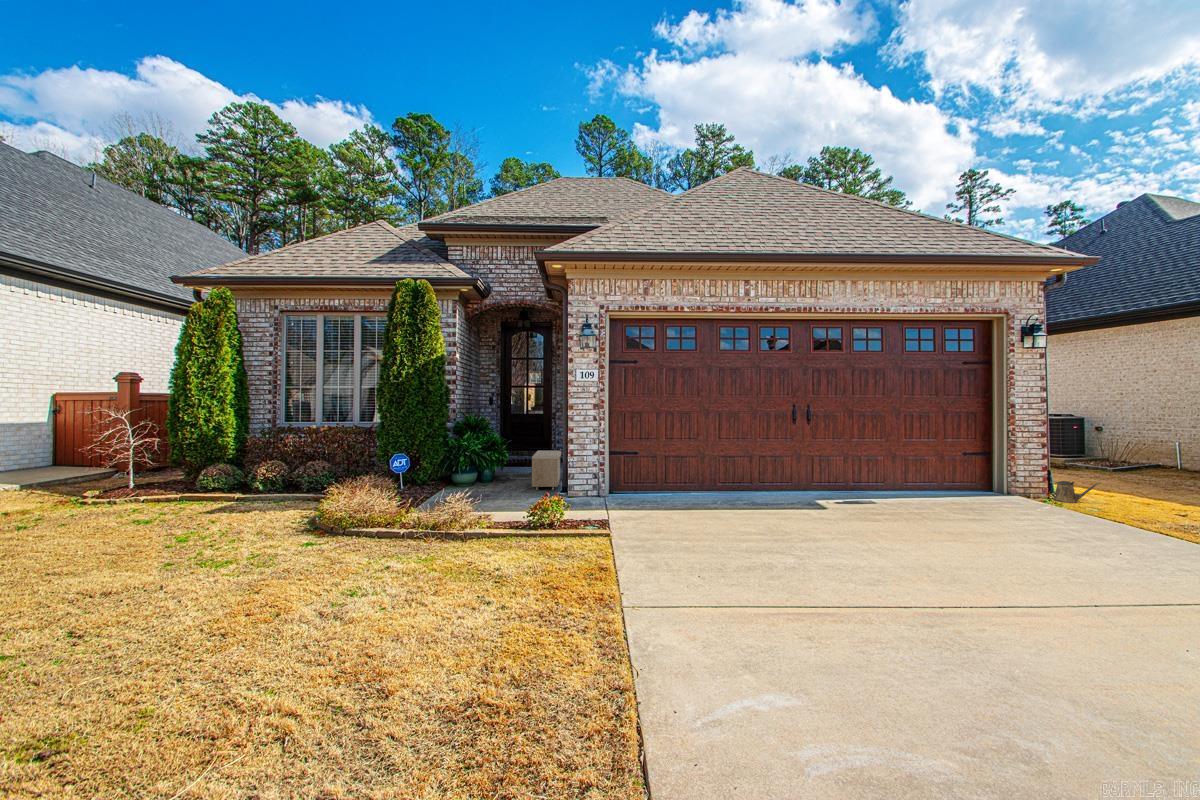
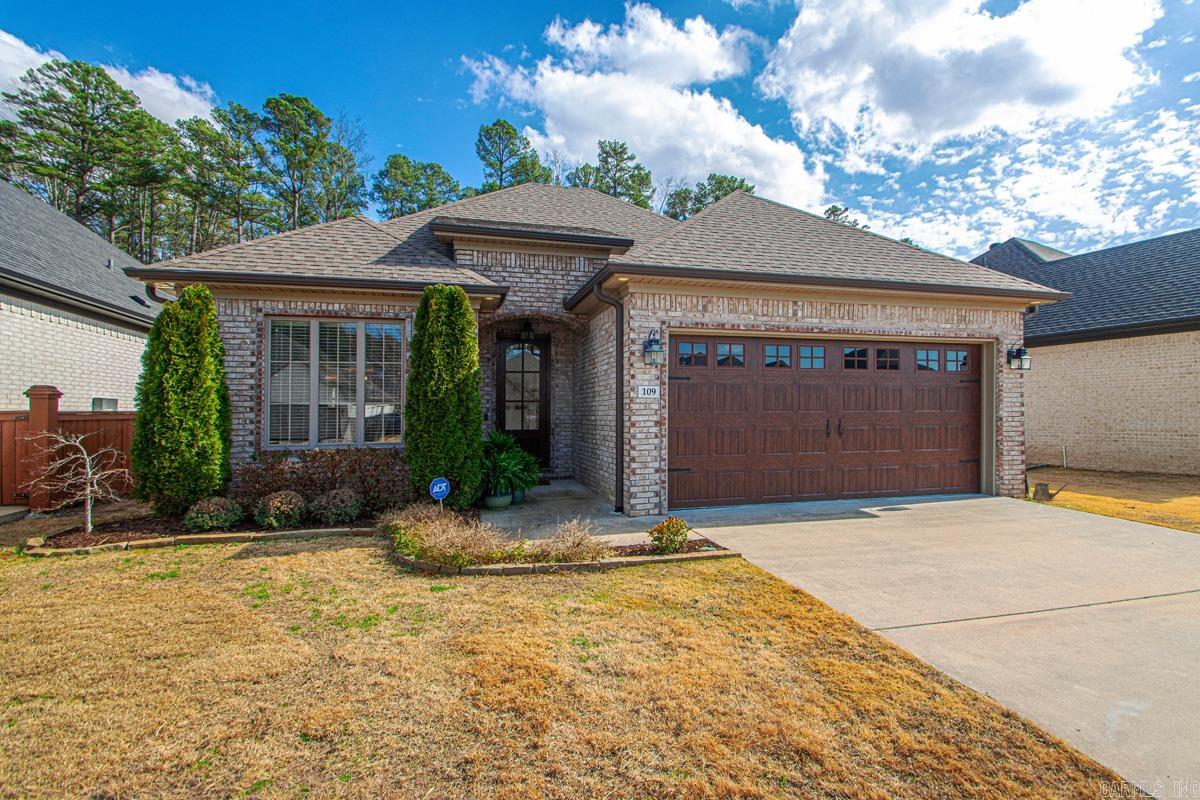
storage bench: present [532,450,561,490] -> none [577,470,614,513]

